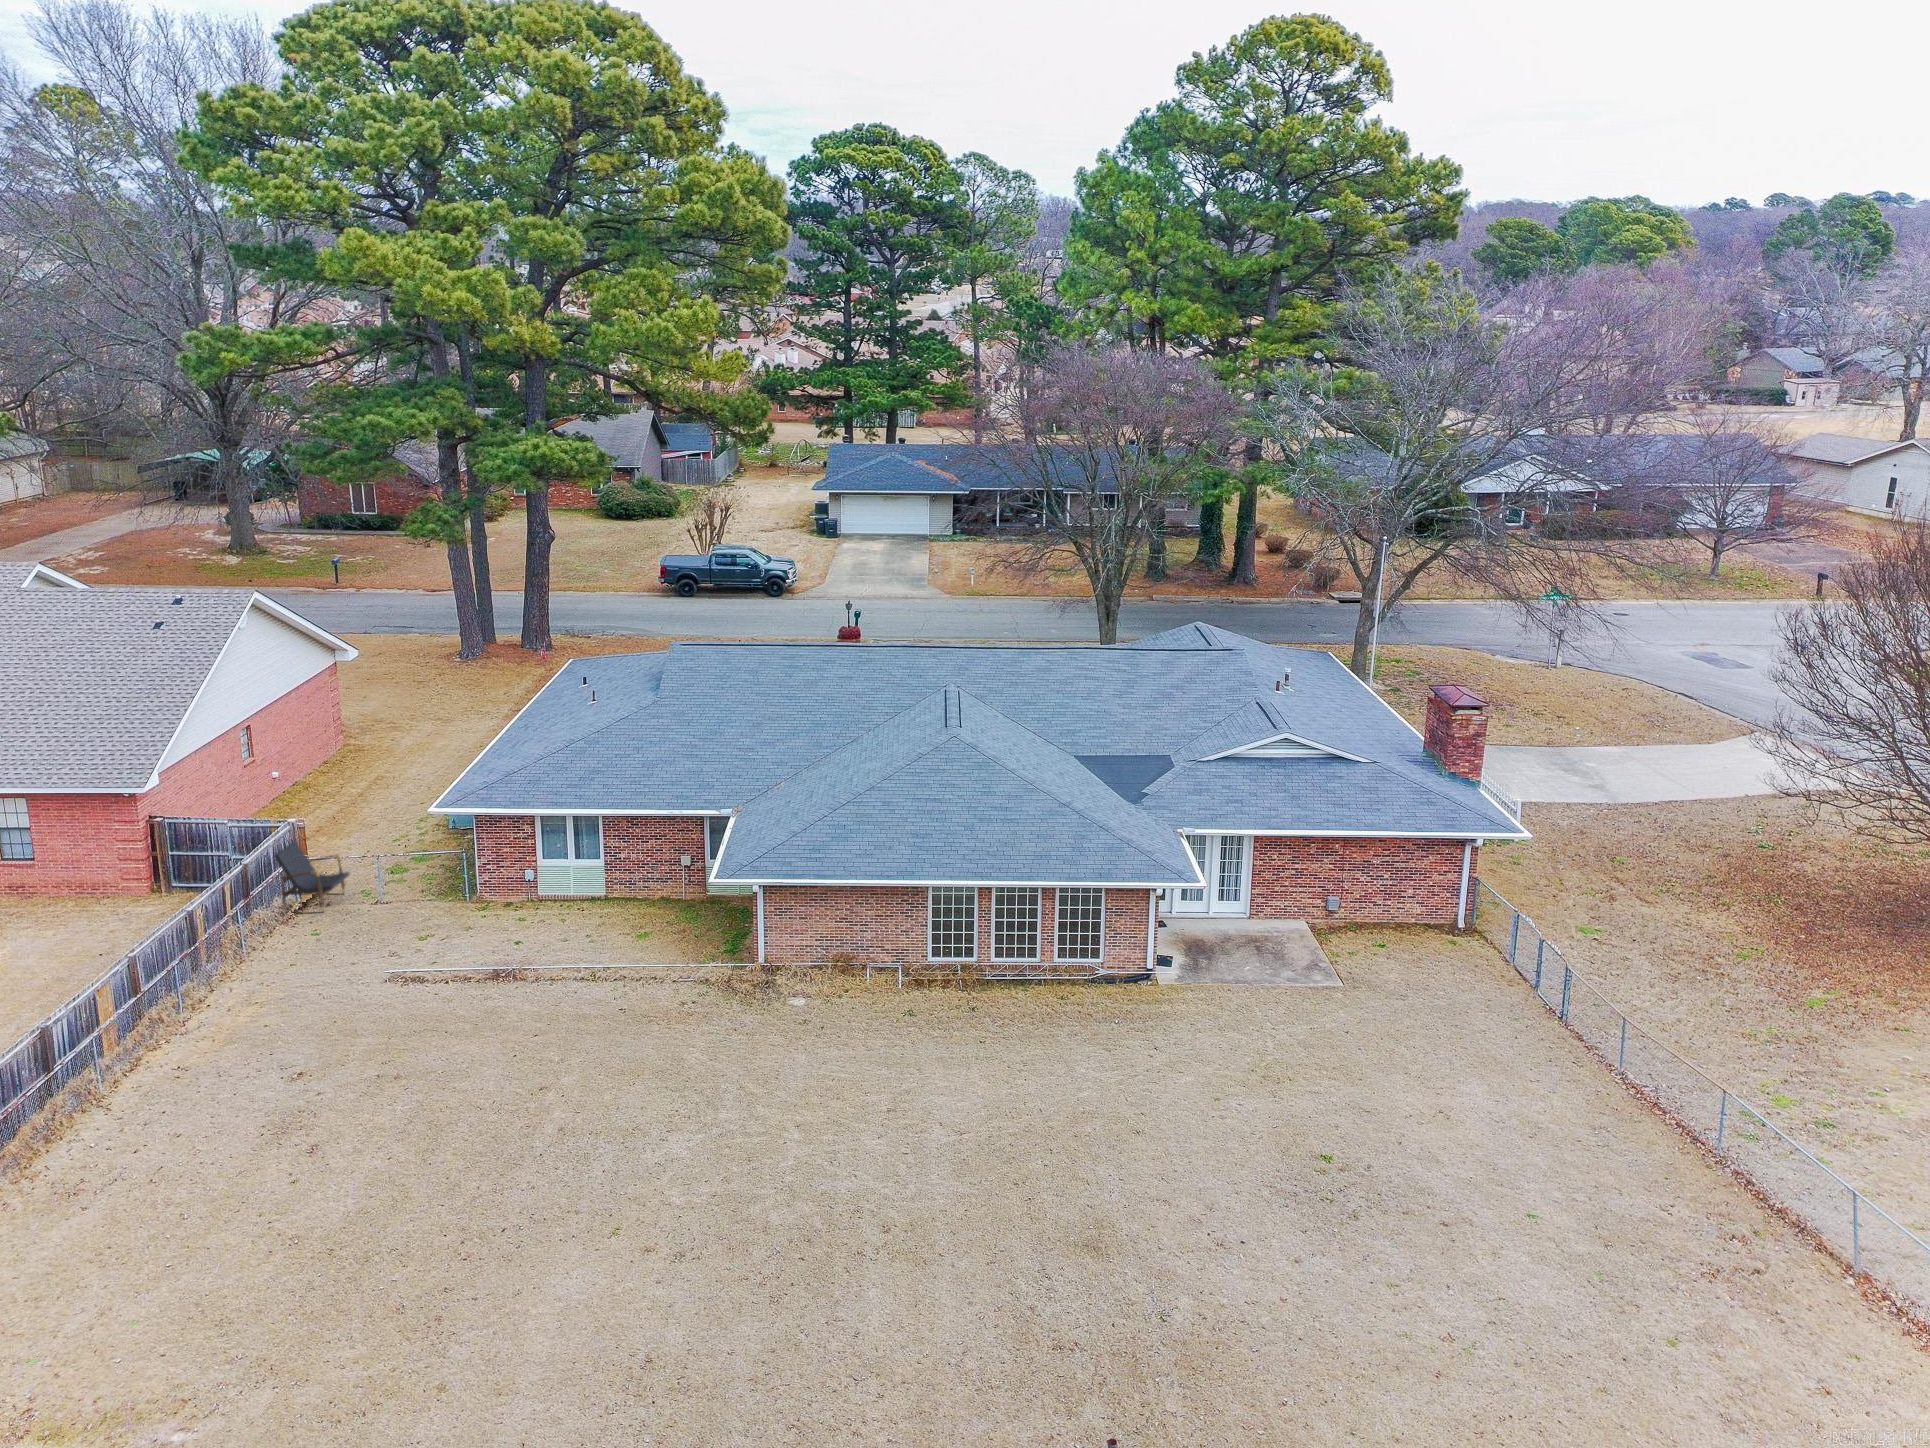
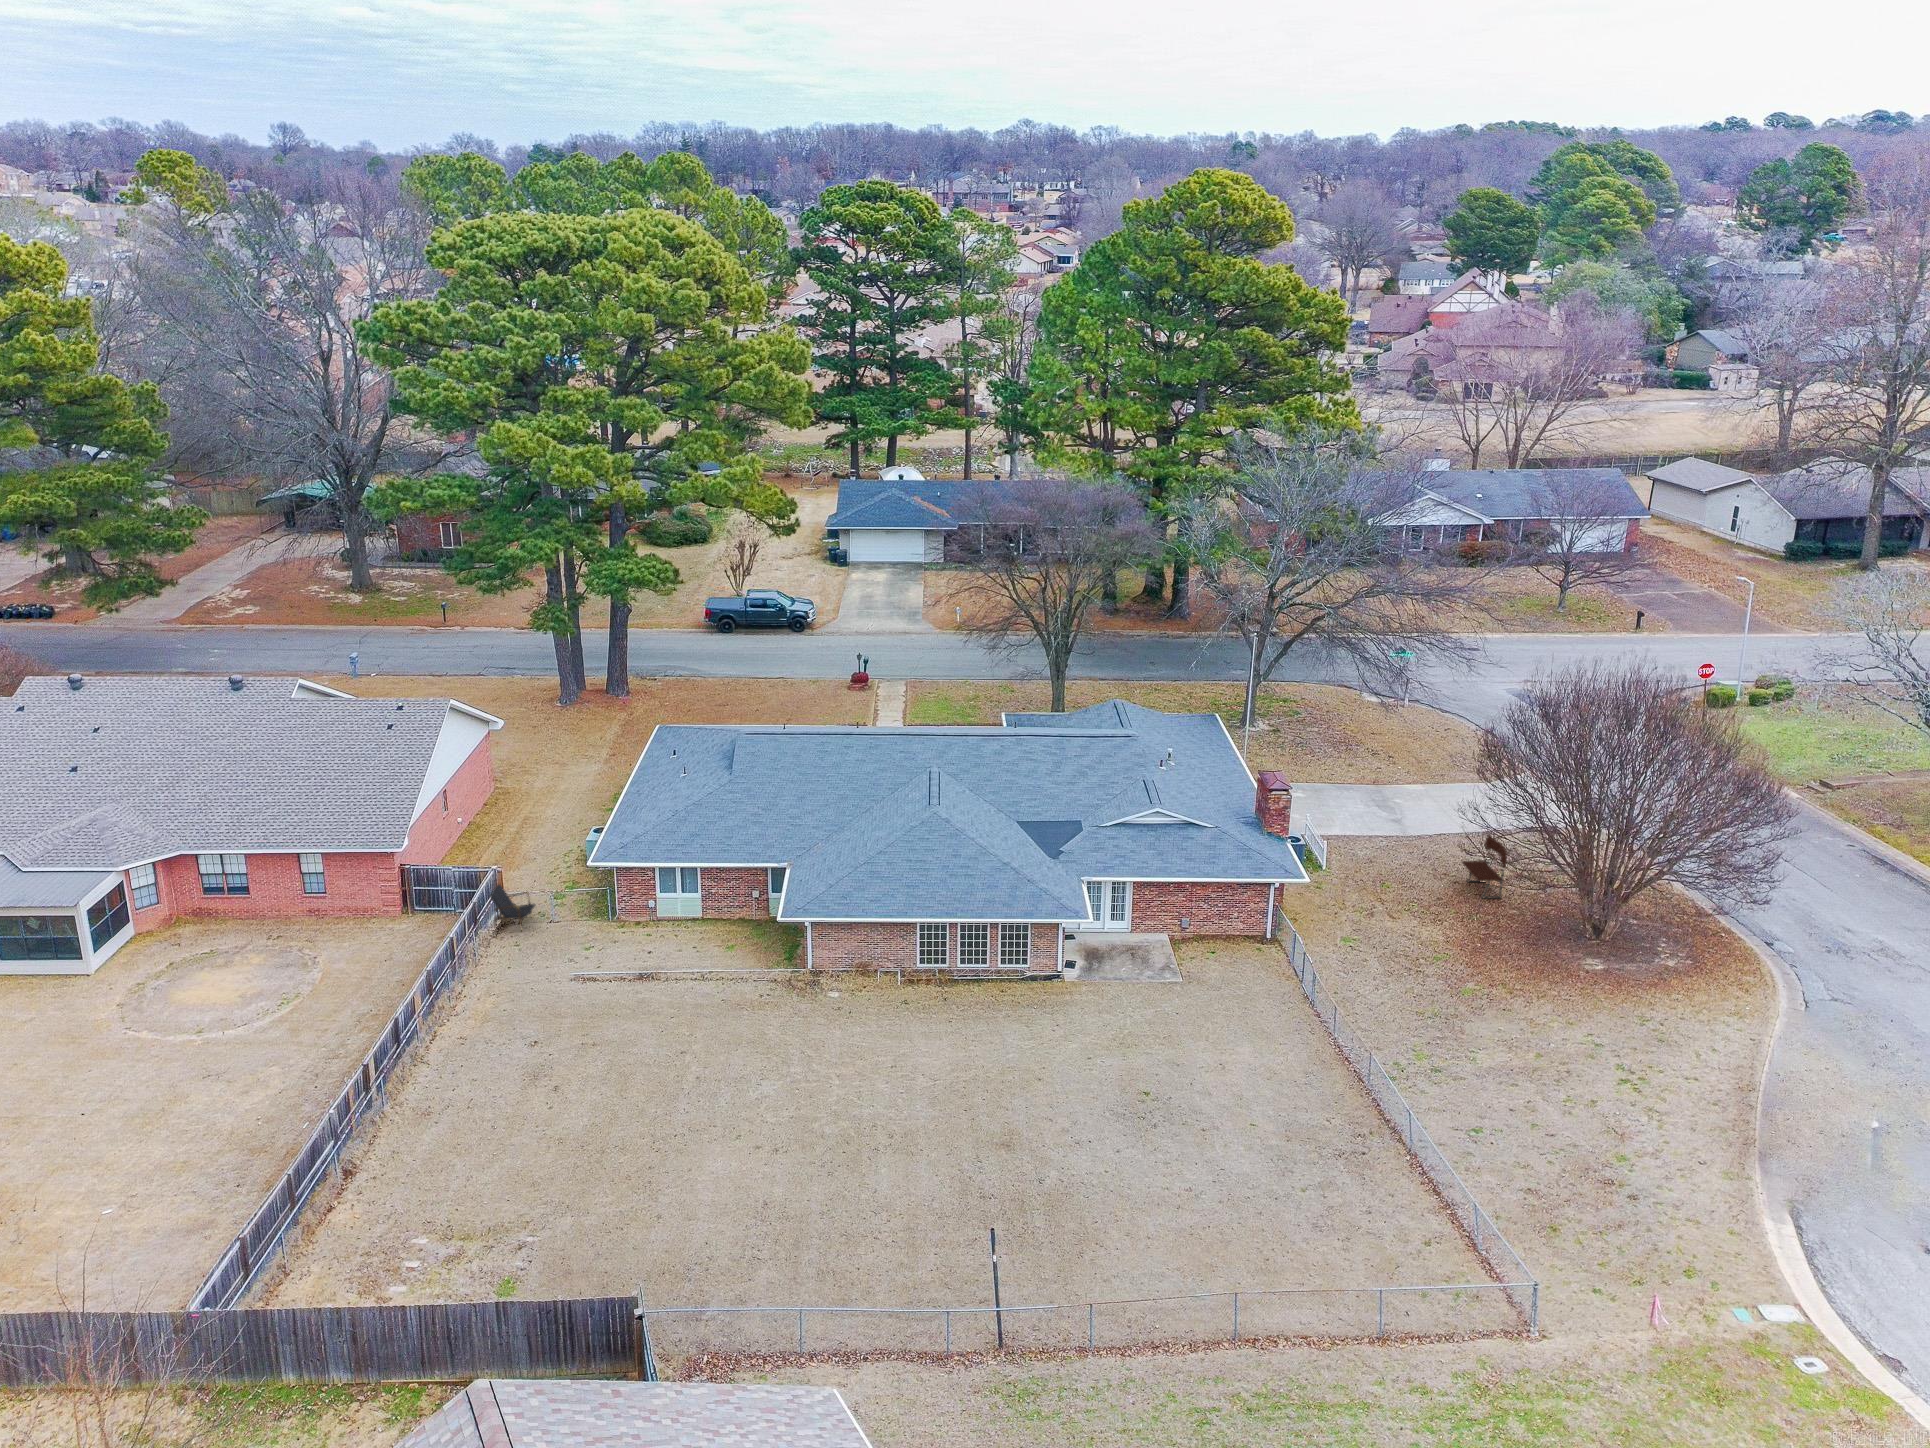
bench: none [1719,787,1800,875] -> present [1462,836,1507,898]

